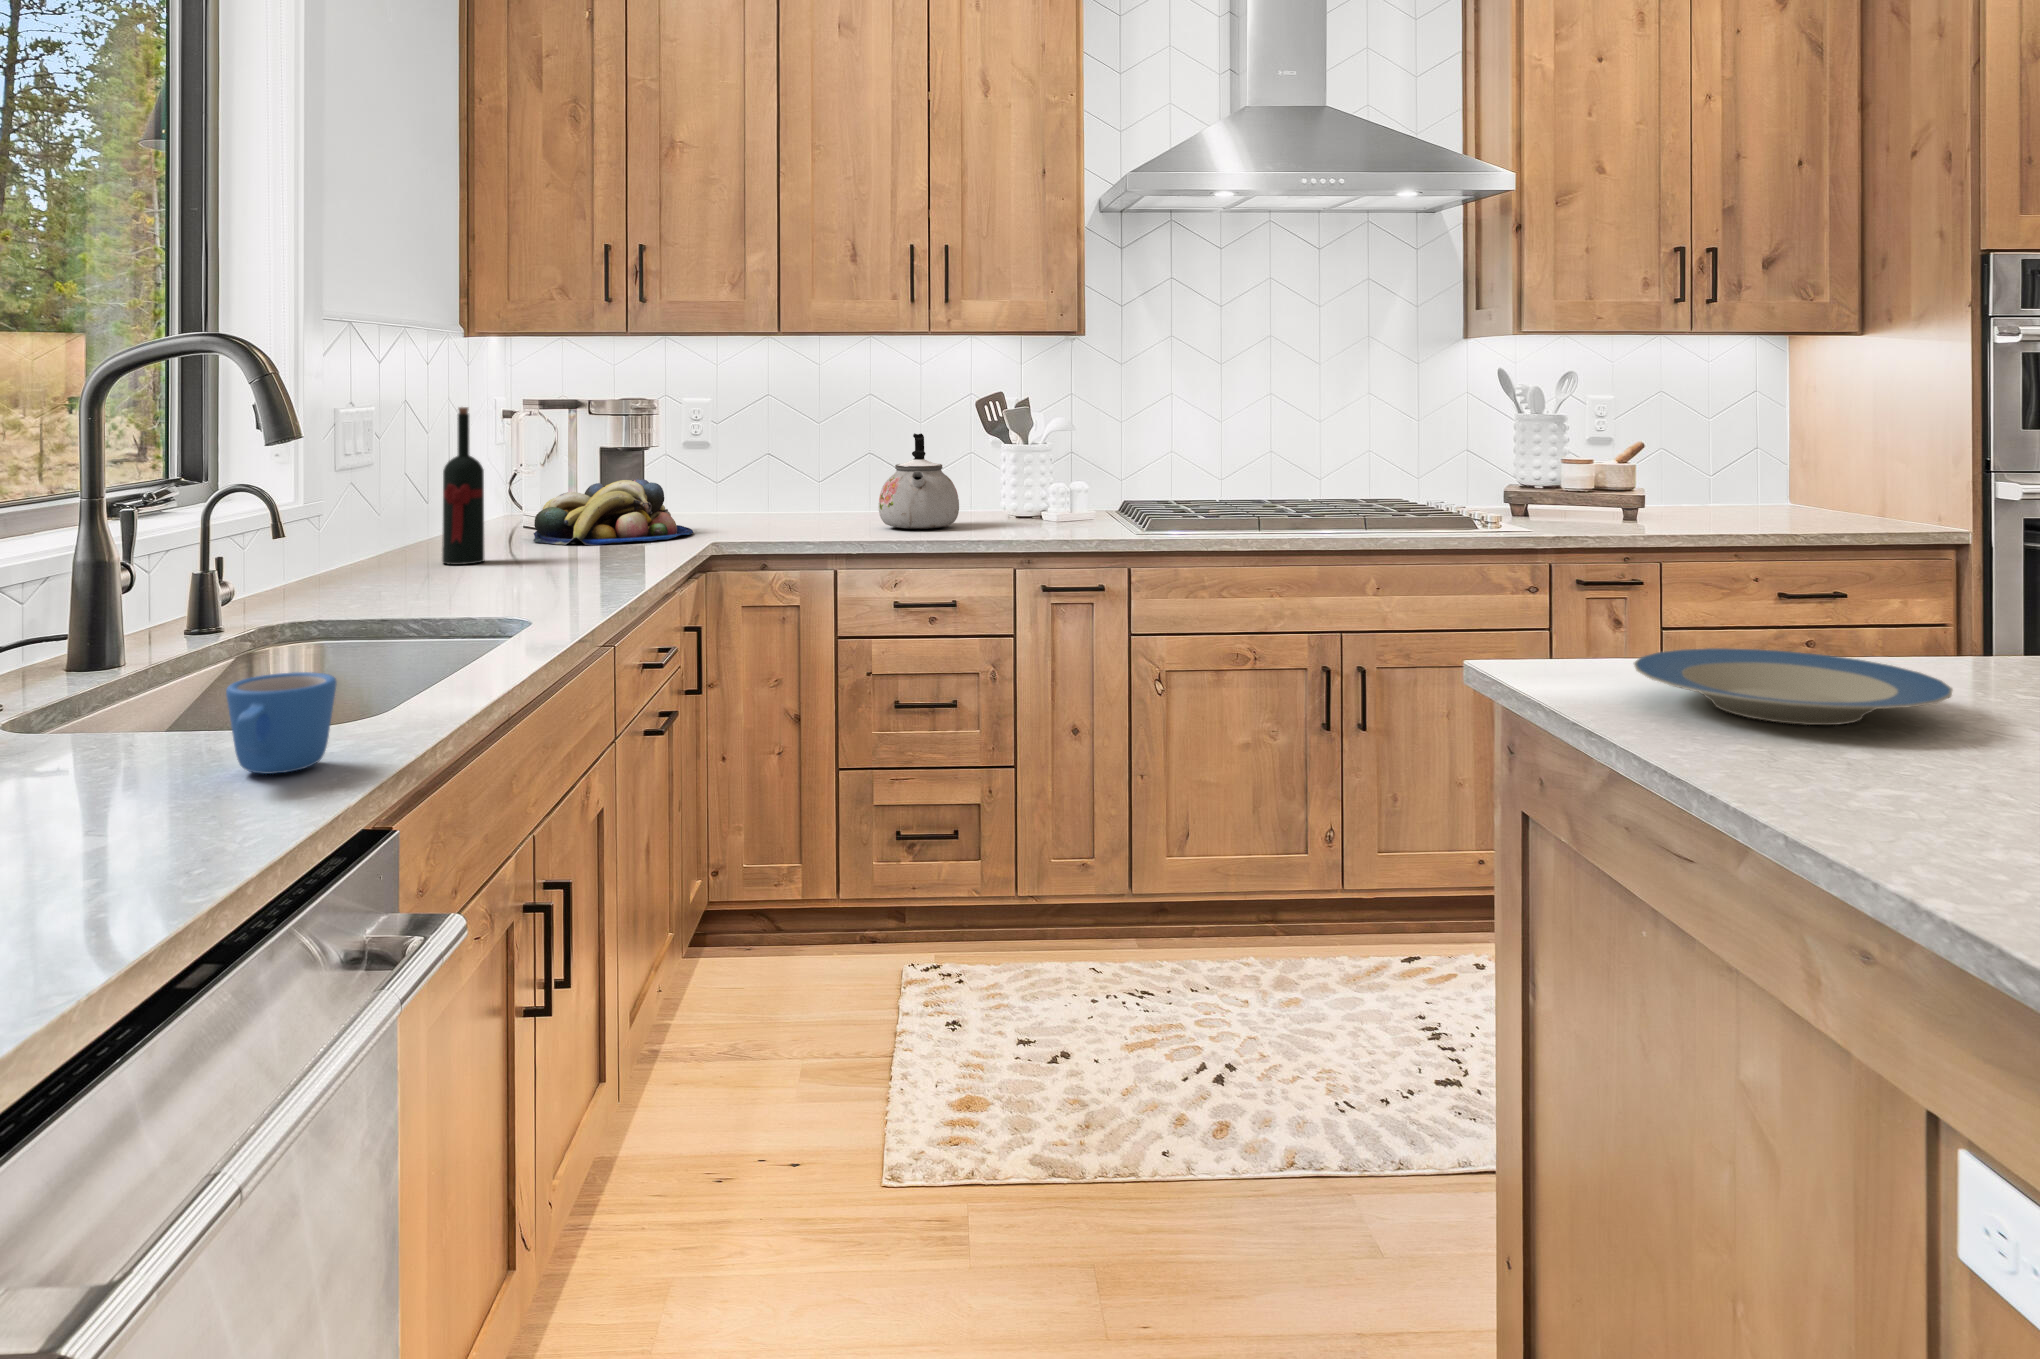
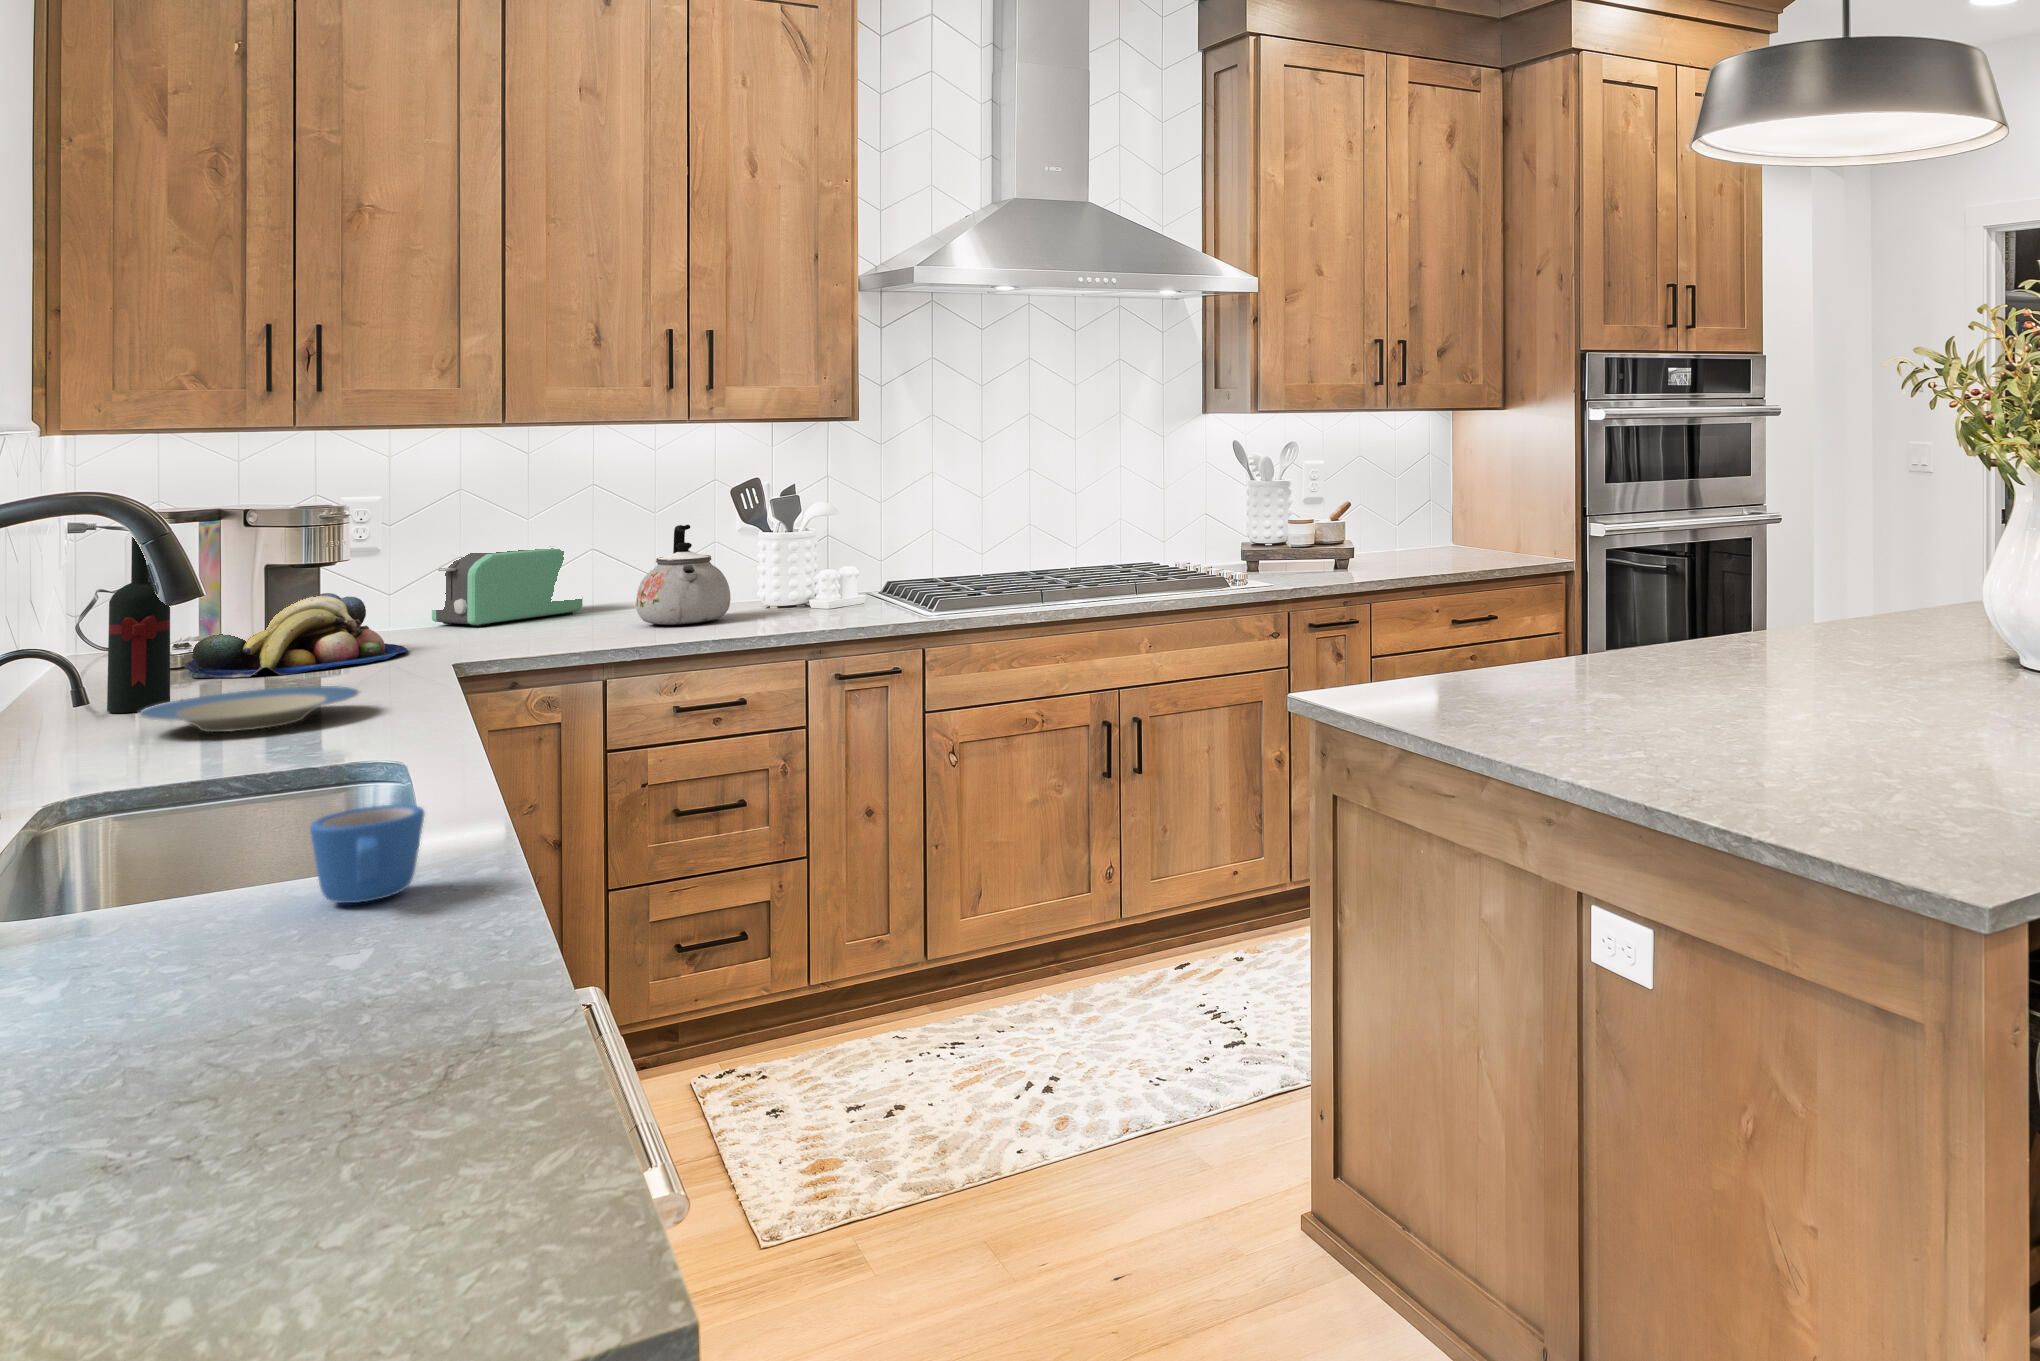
toaster: none [740,450,857,518] -> present [432,548,583,626]
plate: present [1634,648,1952,725] -> present [139,686,360,732]

